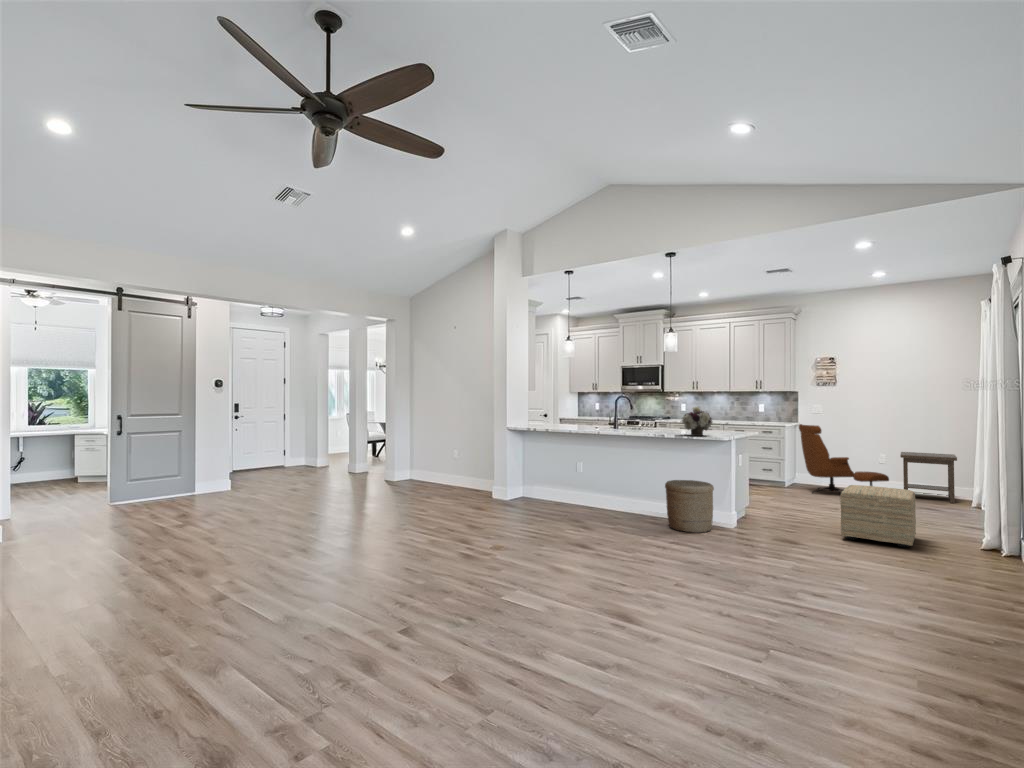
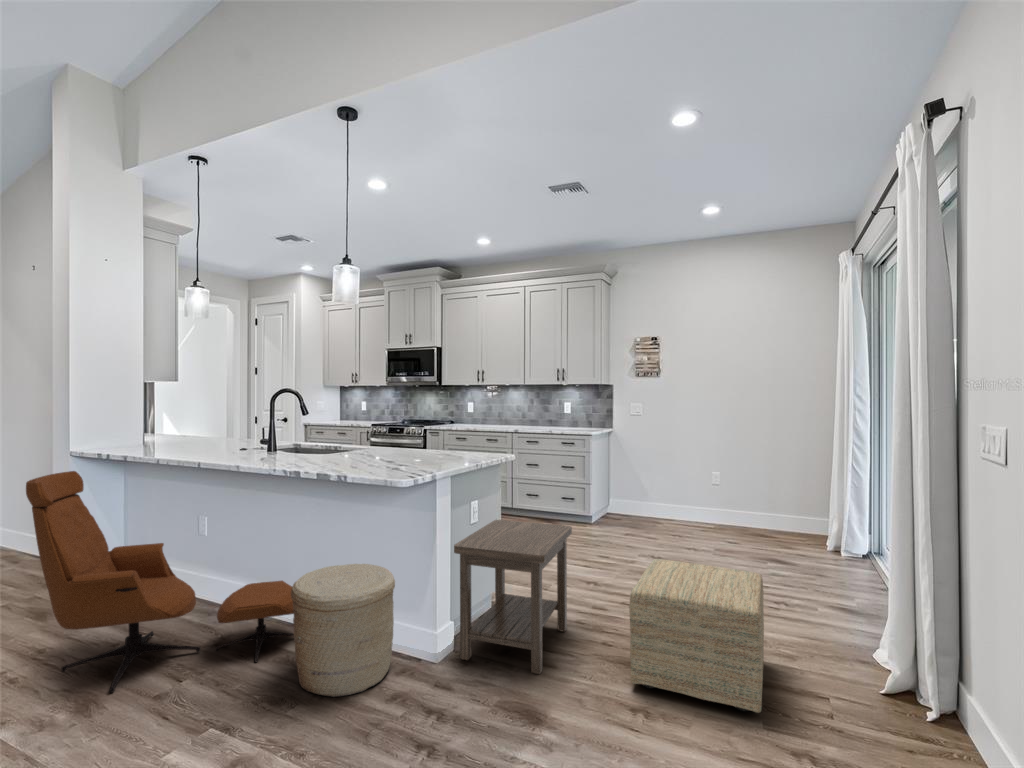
flower arrangement: present [682,407,713,436] -> none [359,413,424,471]
lounge chair: present [799,424,889,493] -> present [26,471,294,693]
side table: present [900,452,957,503] -> present [454,520,572,674]

